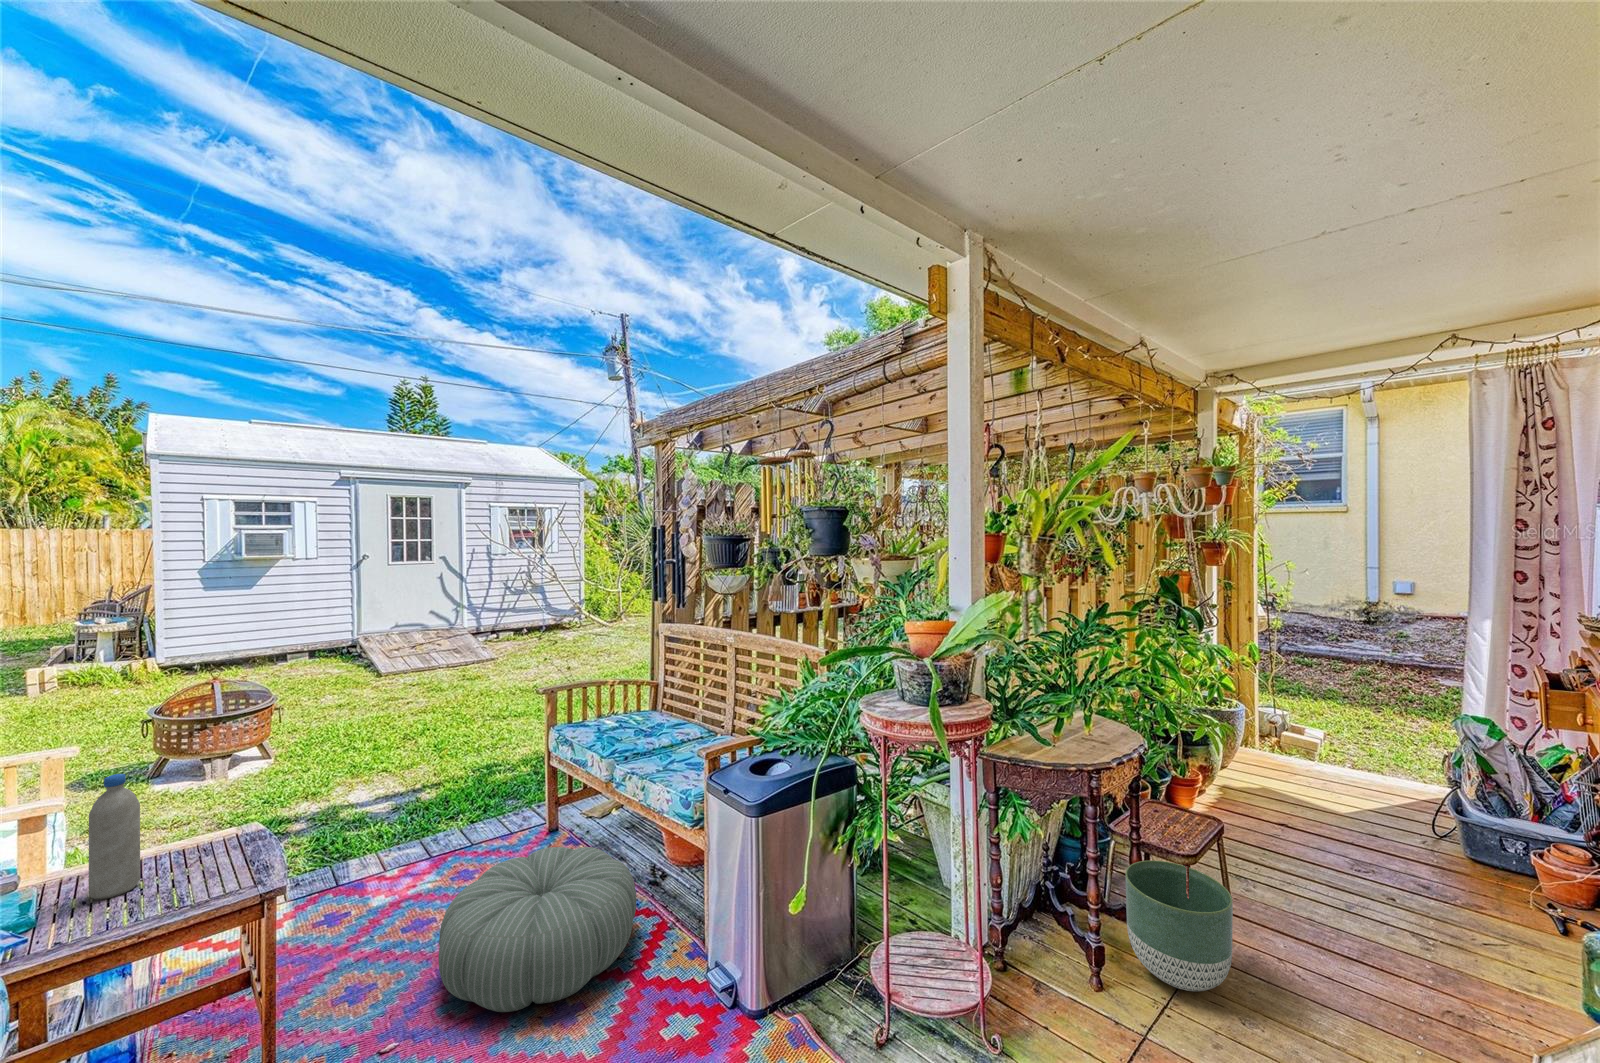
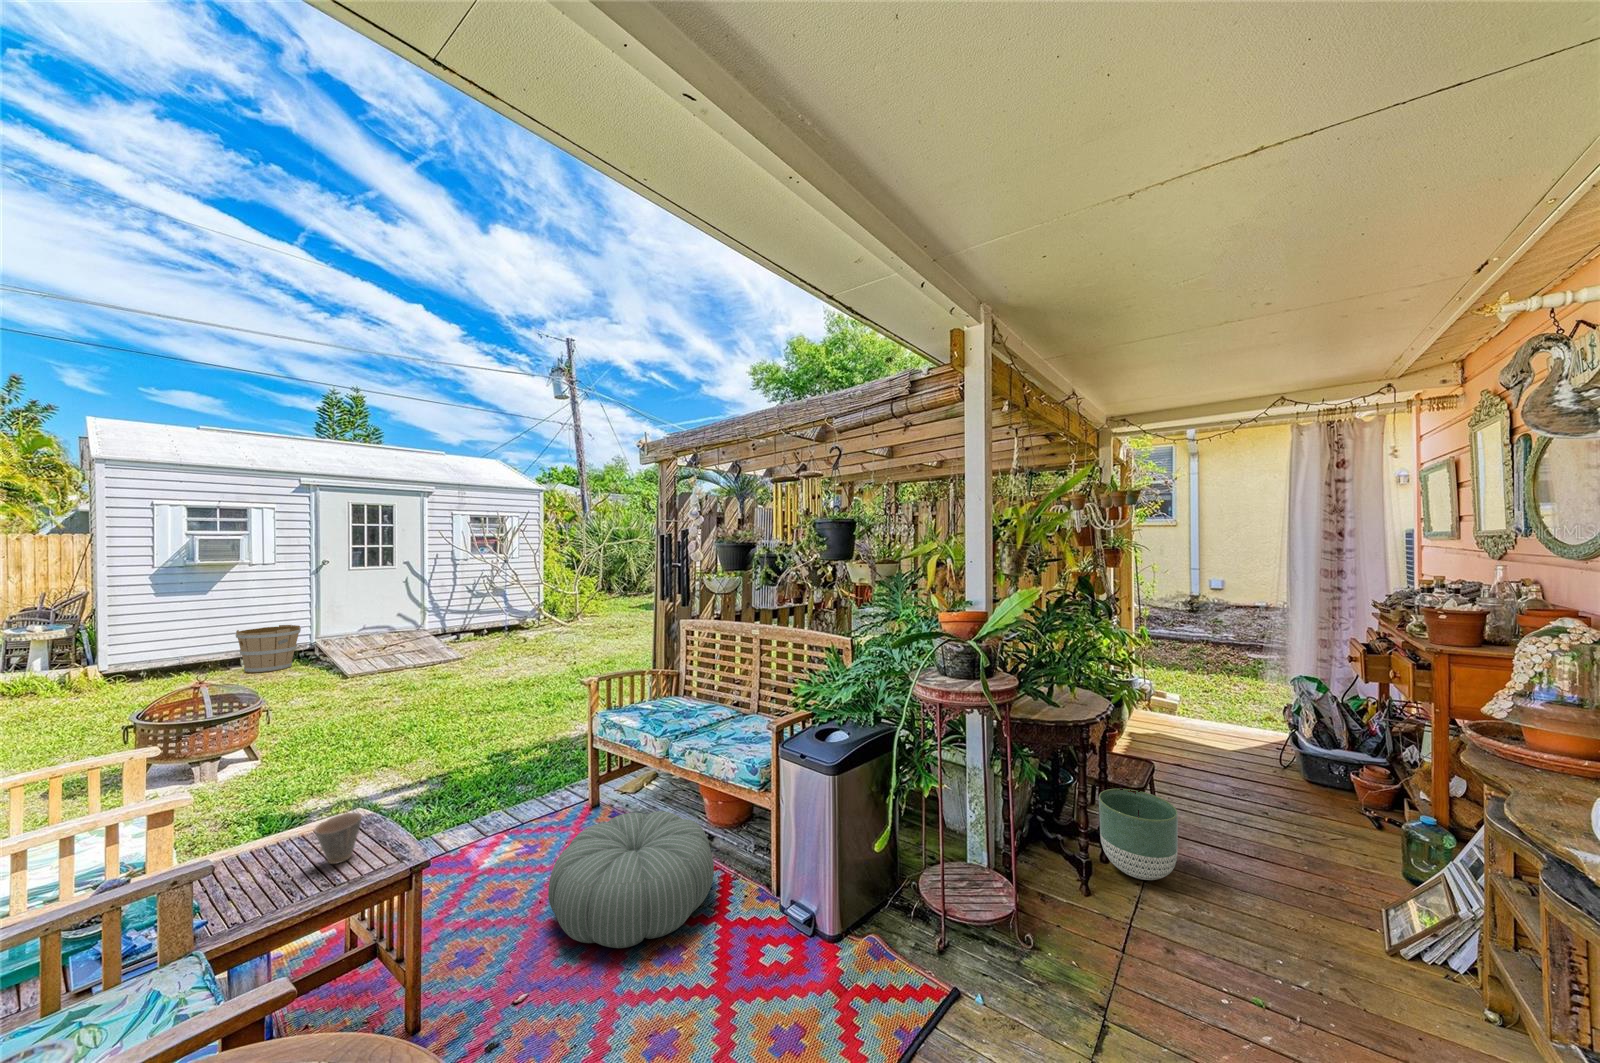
wooden bucket: none [279,619,340,666] -> present [236,625,301,673]
water bottle: present [89,774,140,900] -> none [254,757,298,872]
cup: none [142,839,202,896] -> present [314,813,362,864]

